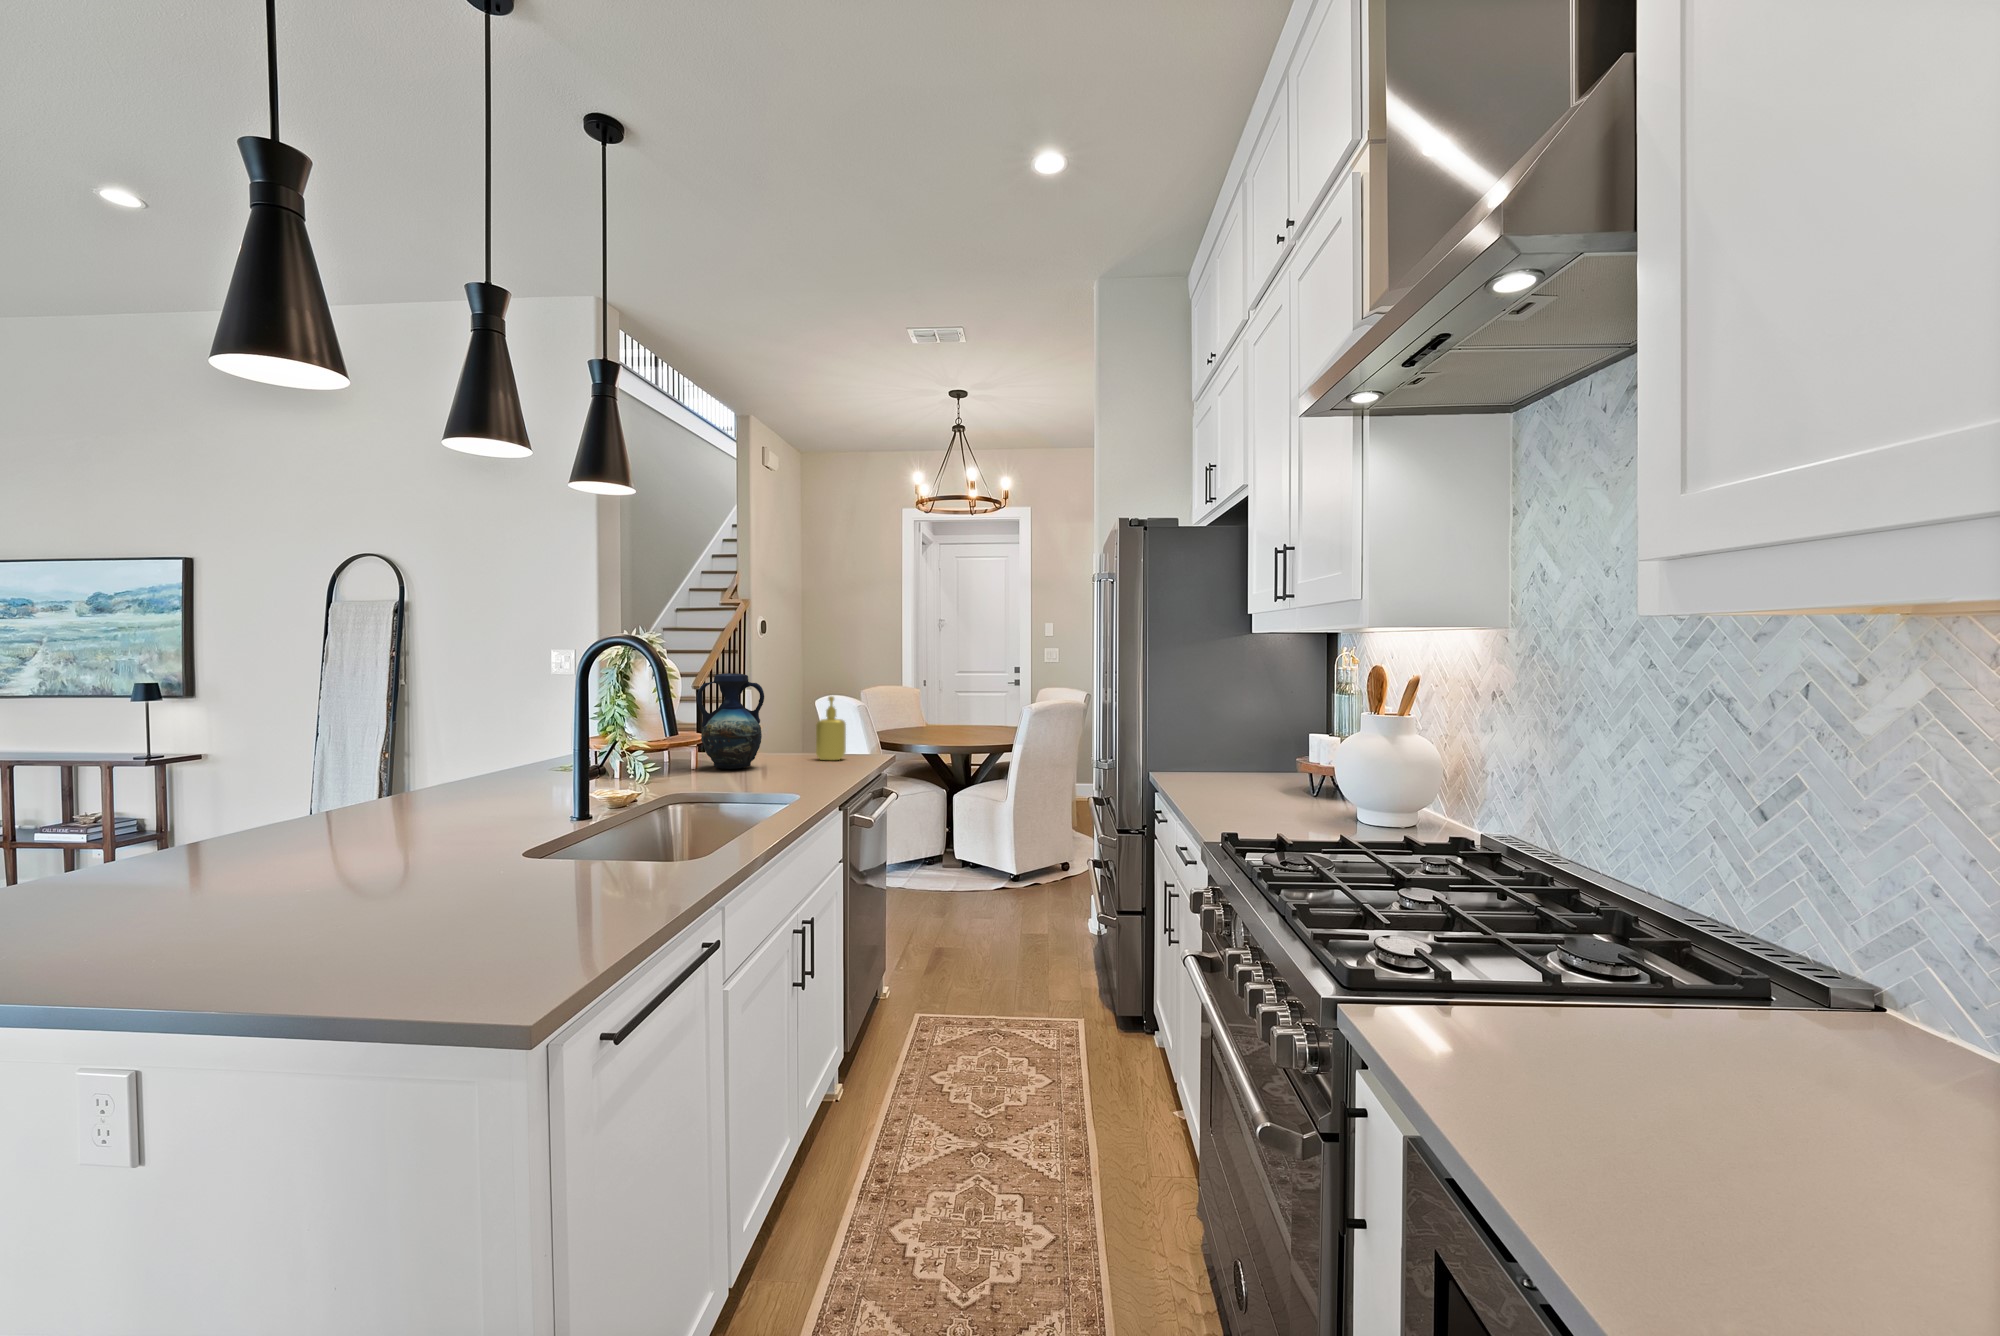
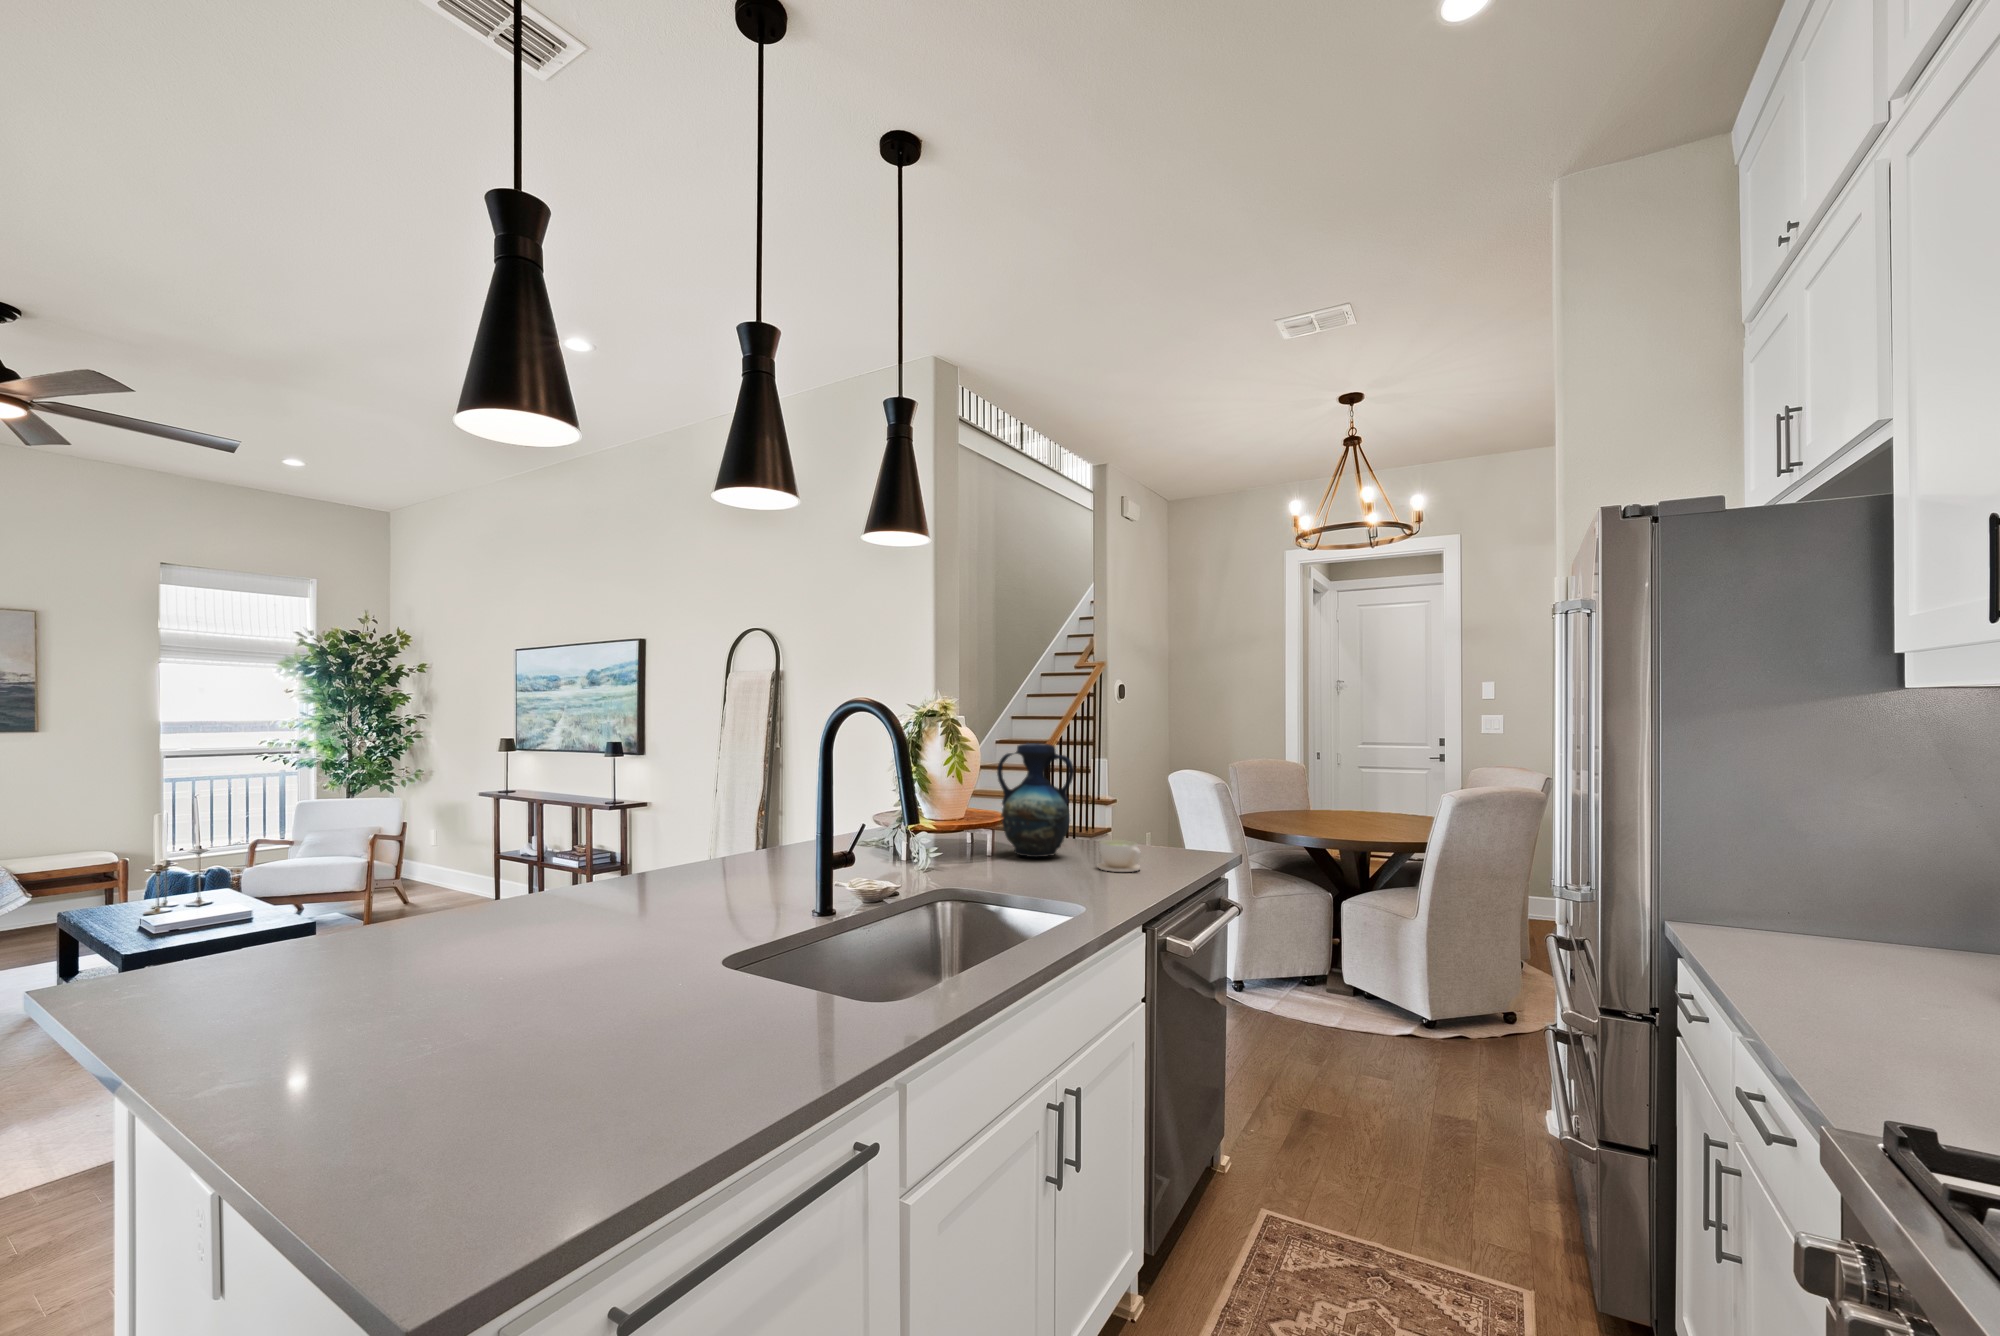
soap dispenser: present [816,696,846,760] -> none [1140,775,1178,855]
coffee cup: none [790,749,827,774] -> present [1098,840,1141,872]

